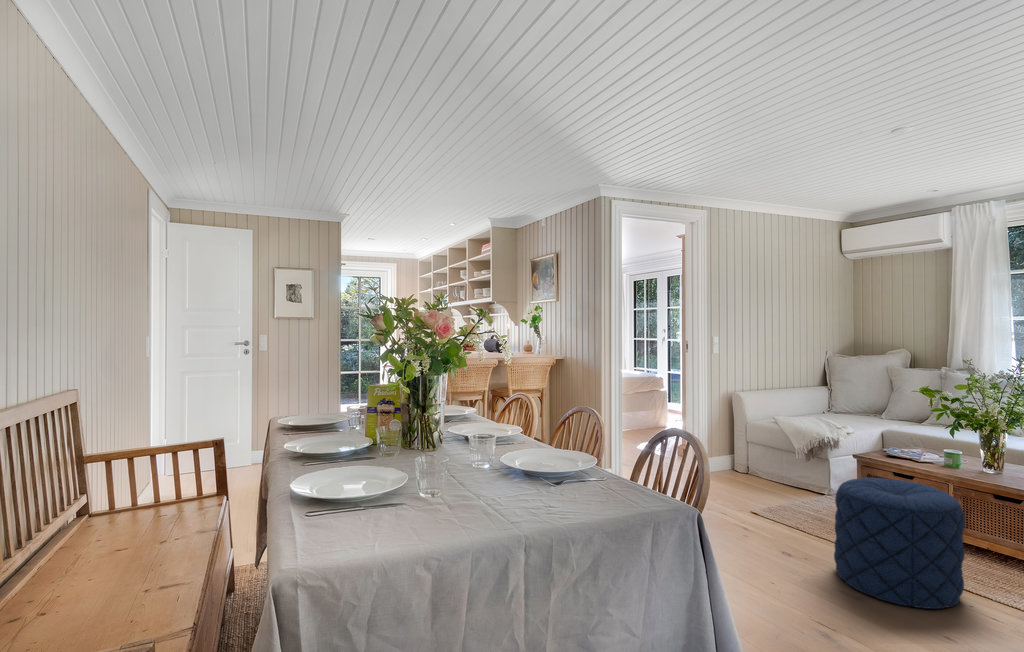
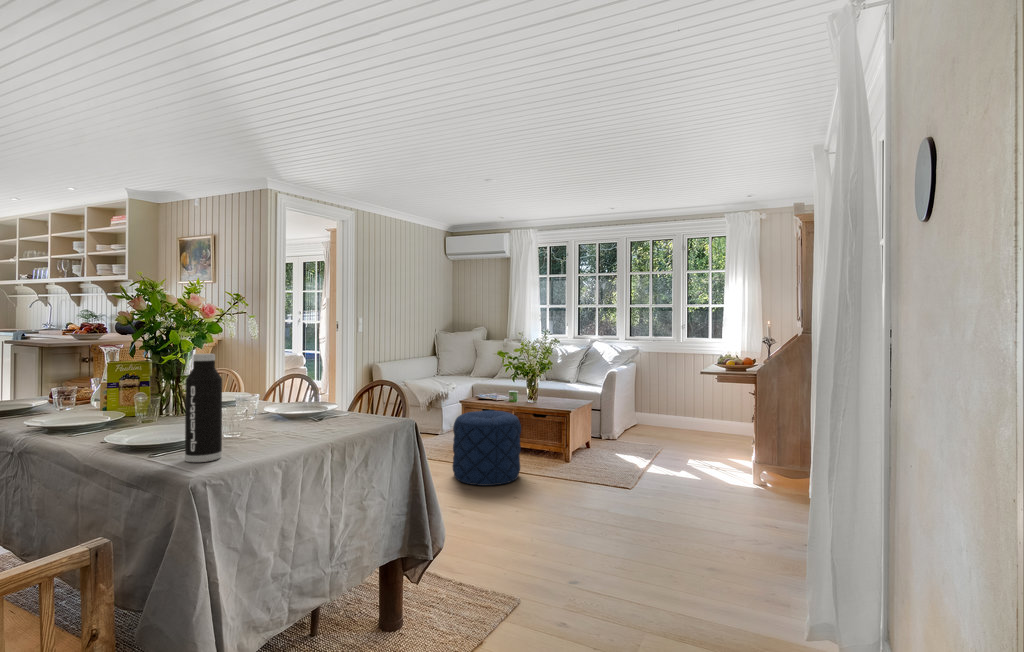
water bottle: none [320,389,369,547] -> present [185,354,222,462]

